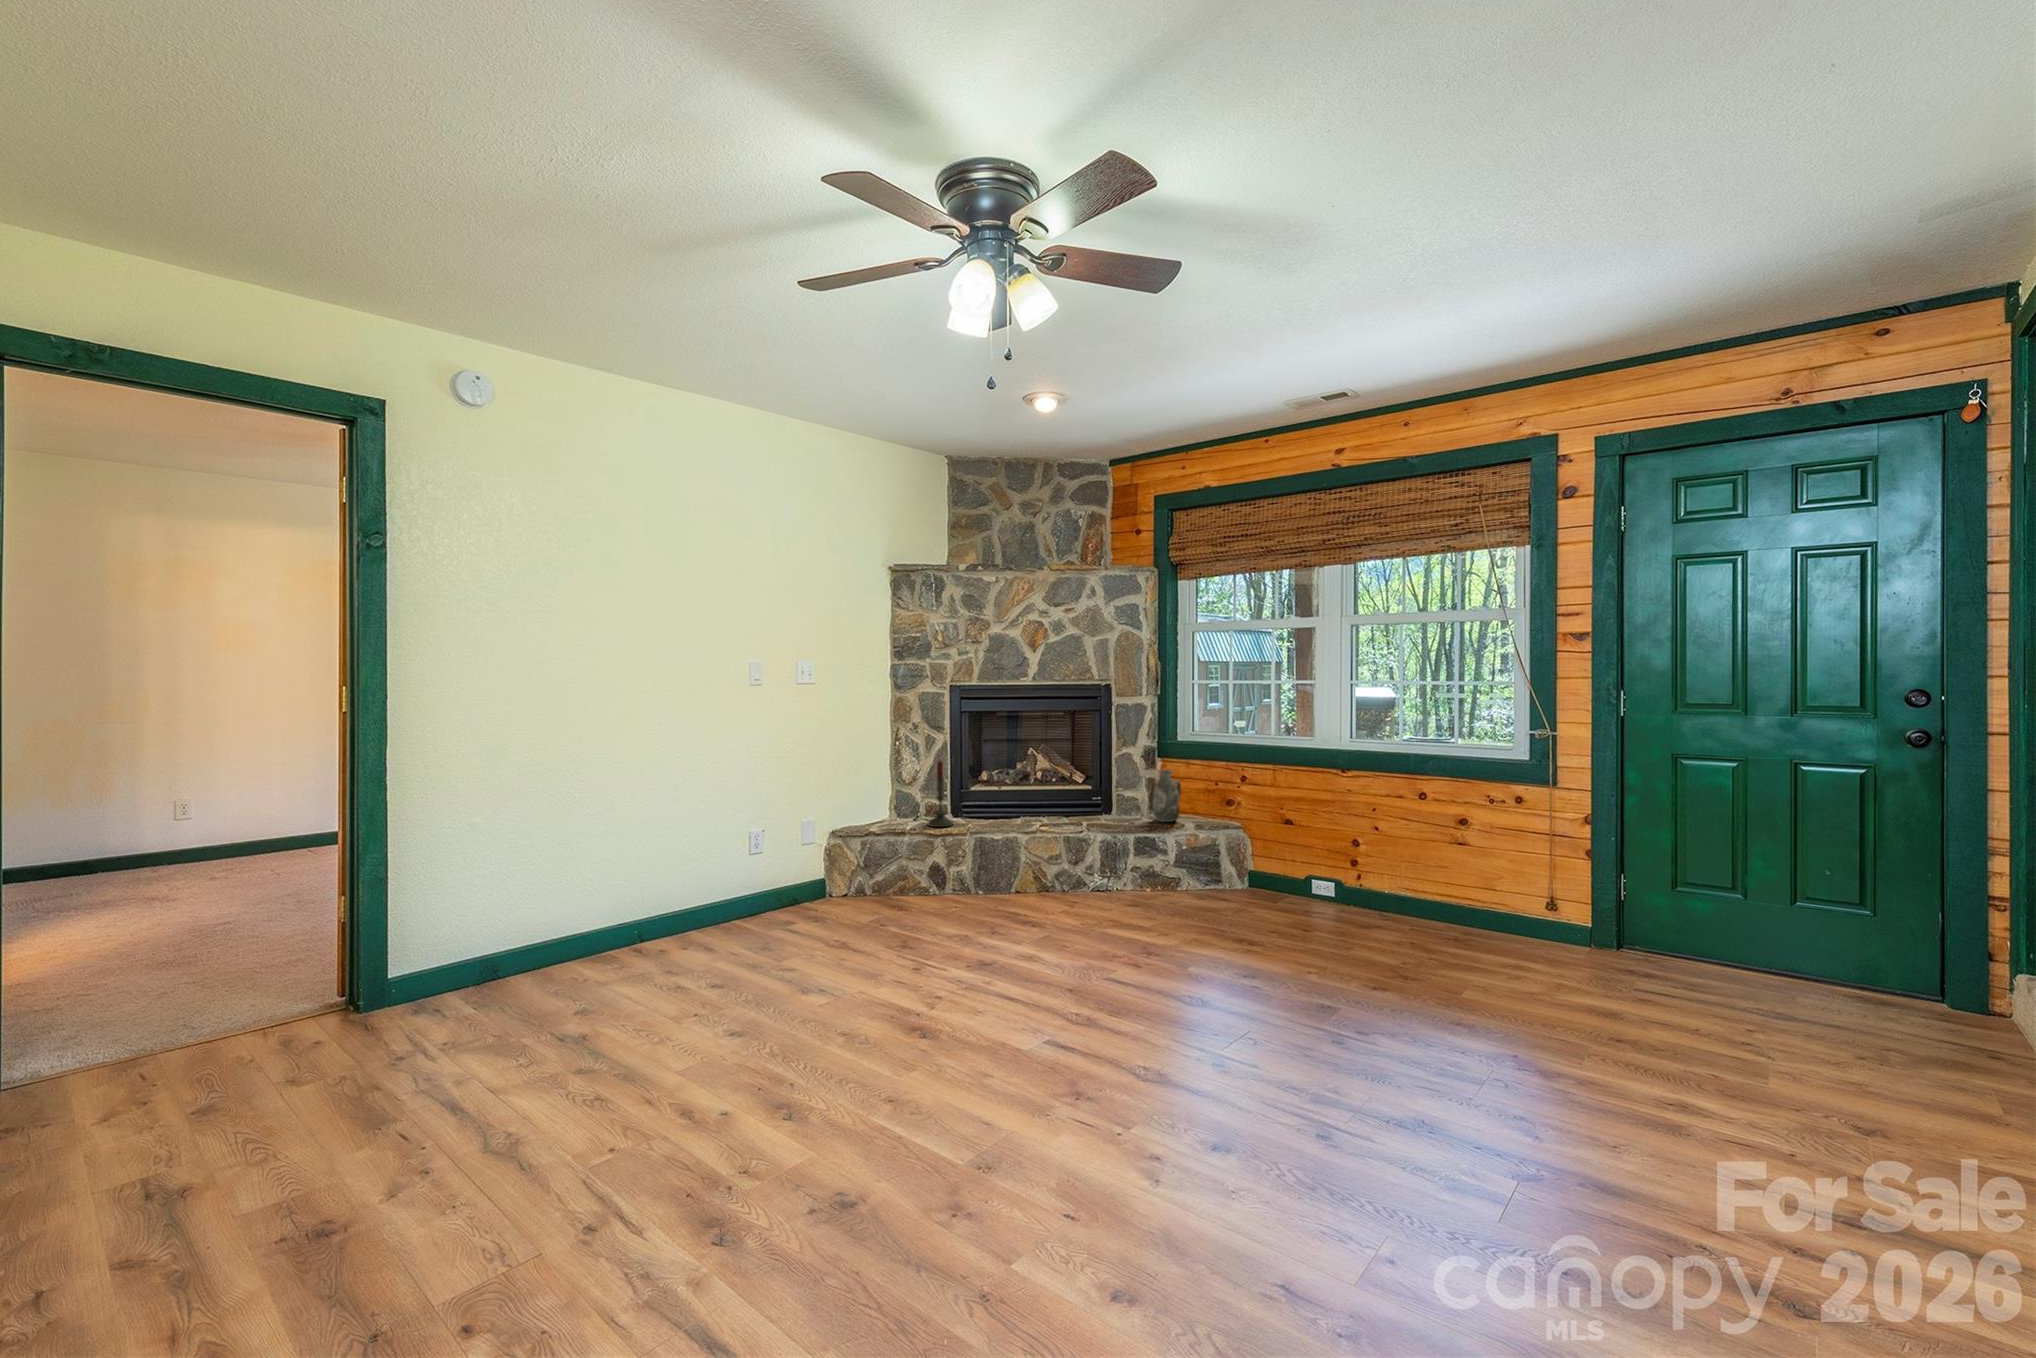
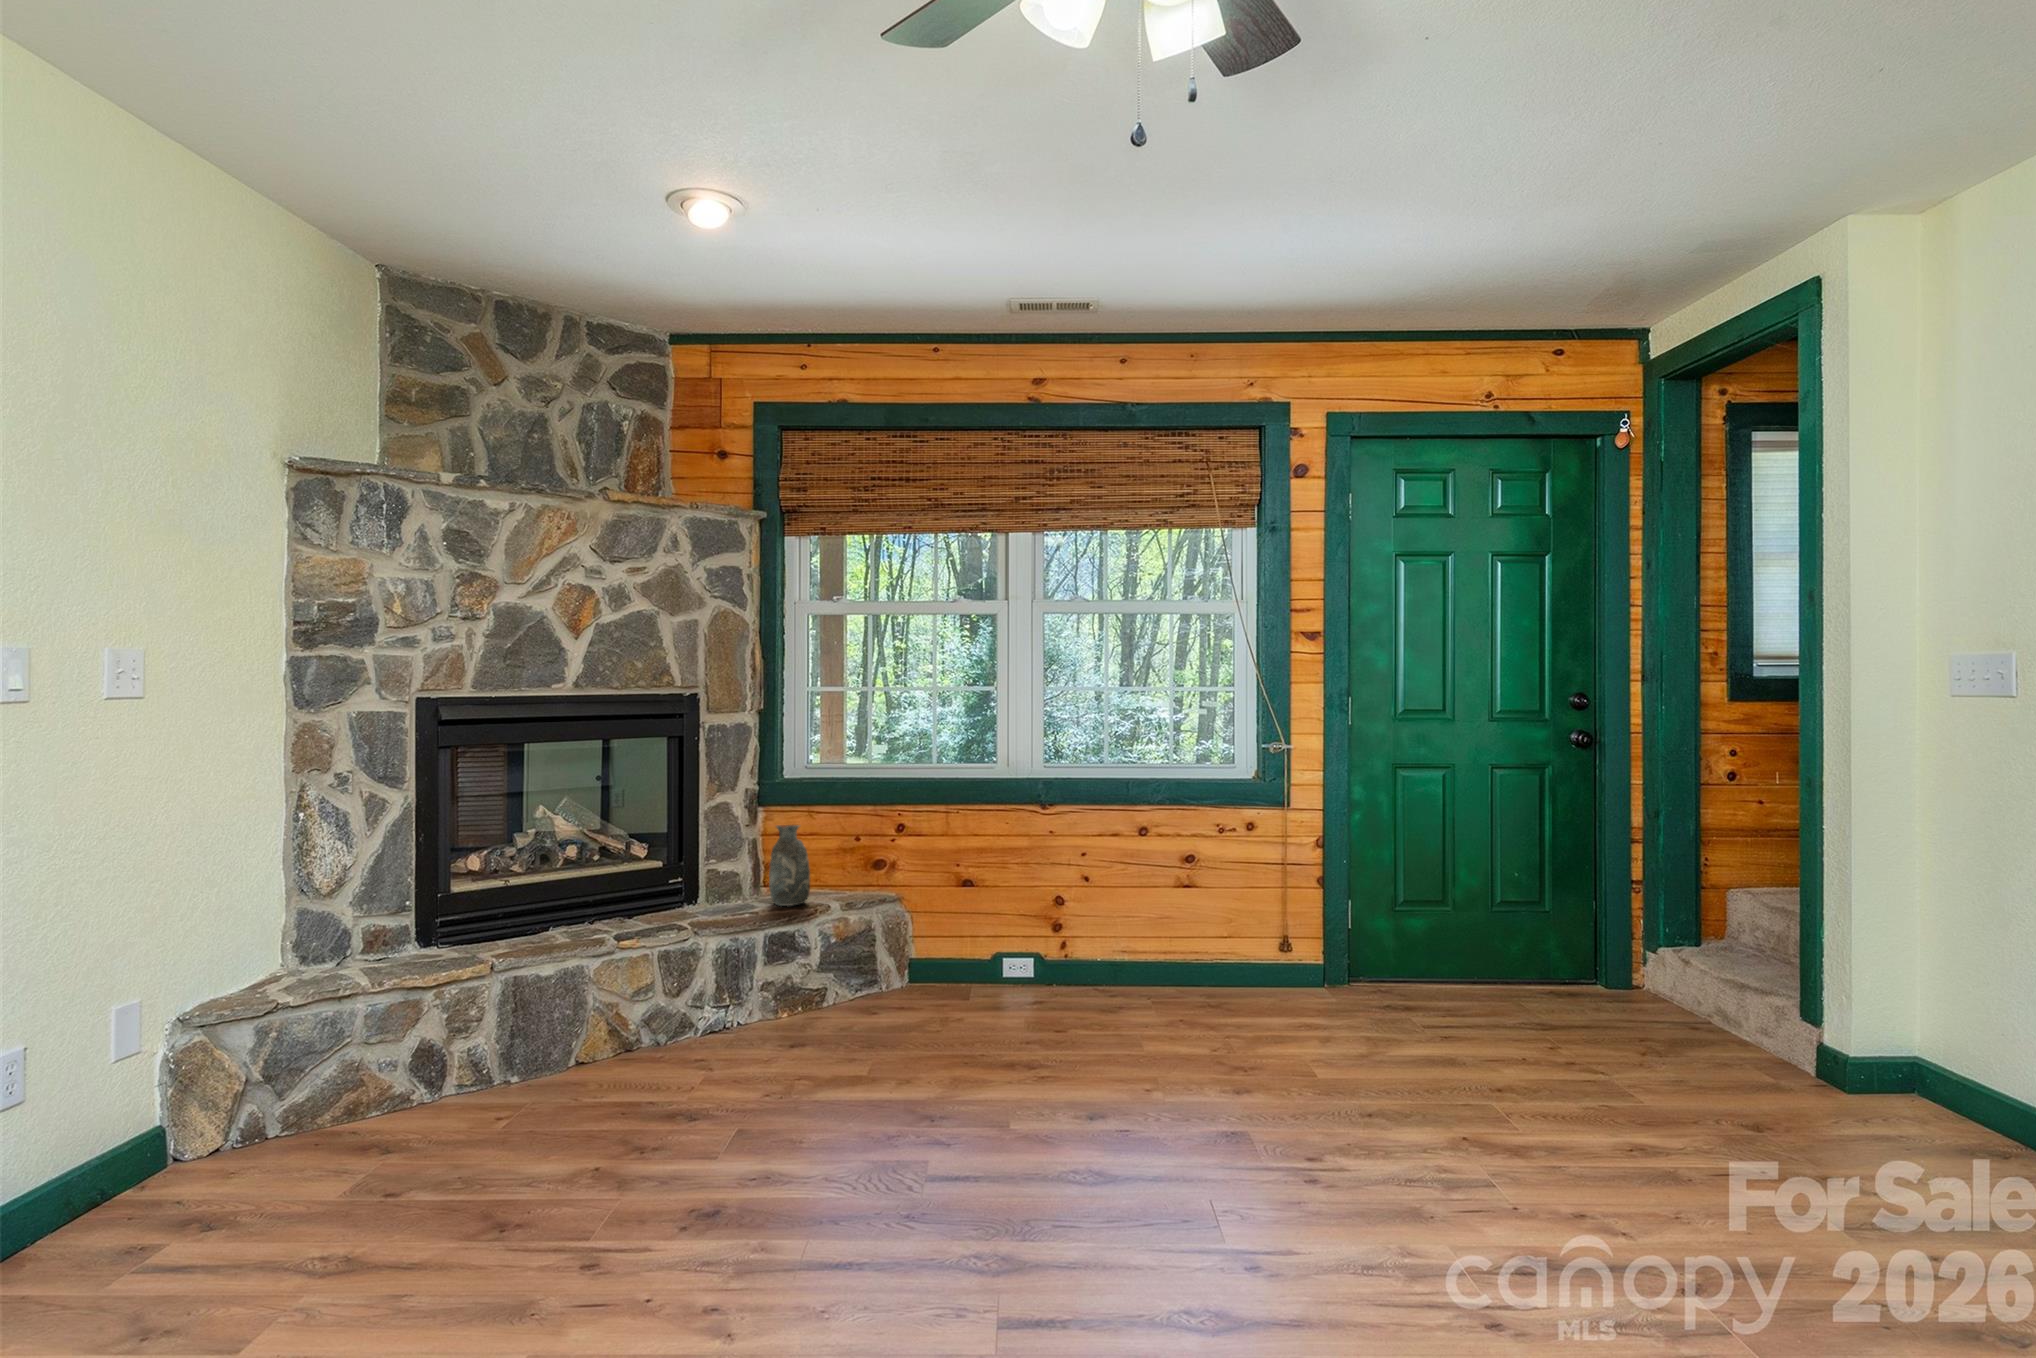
candle: present [927,761,953,827] -> none [387,838,442,970]

